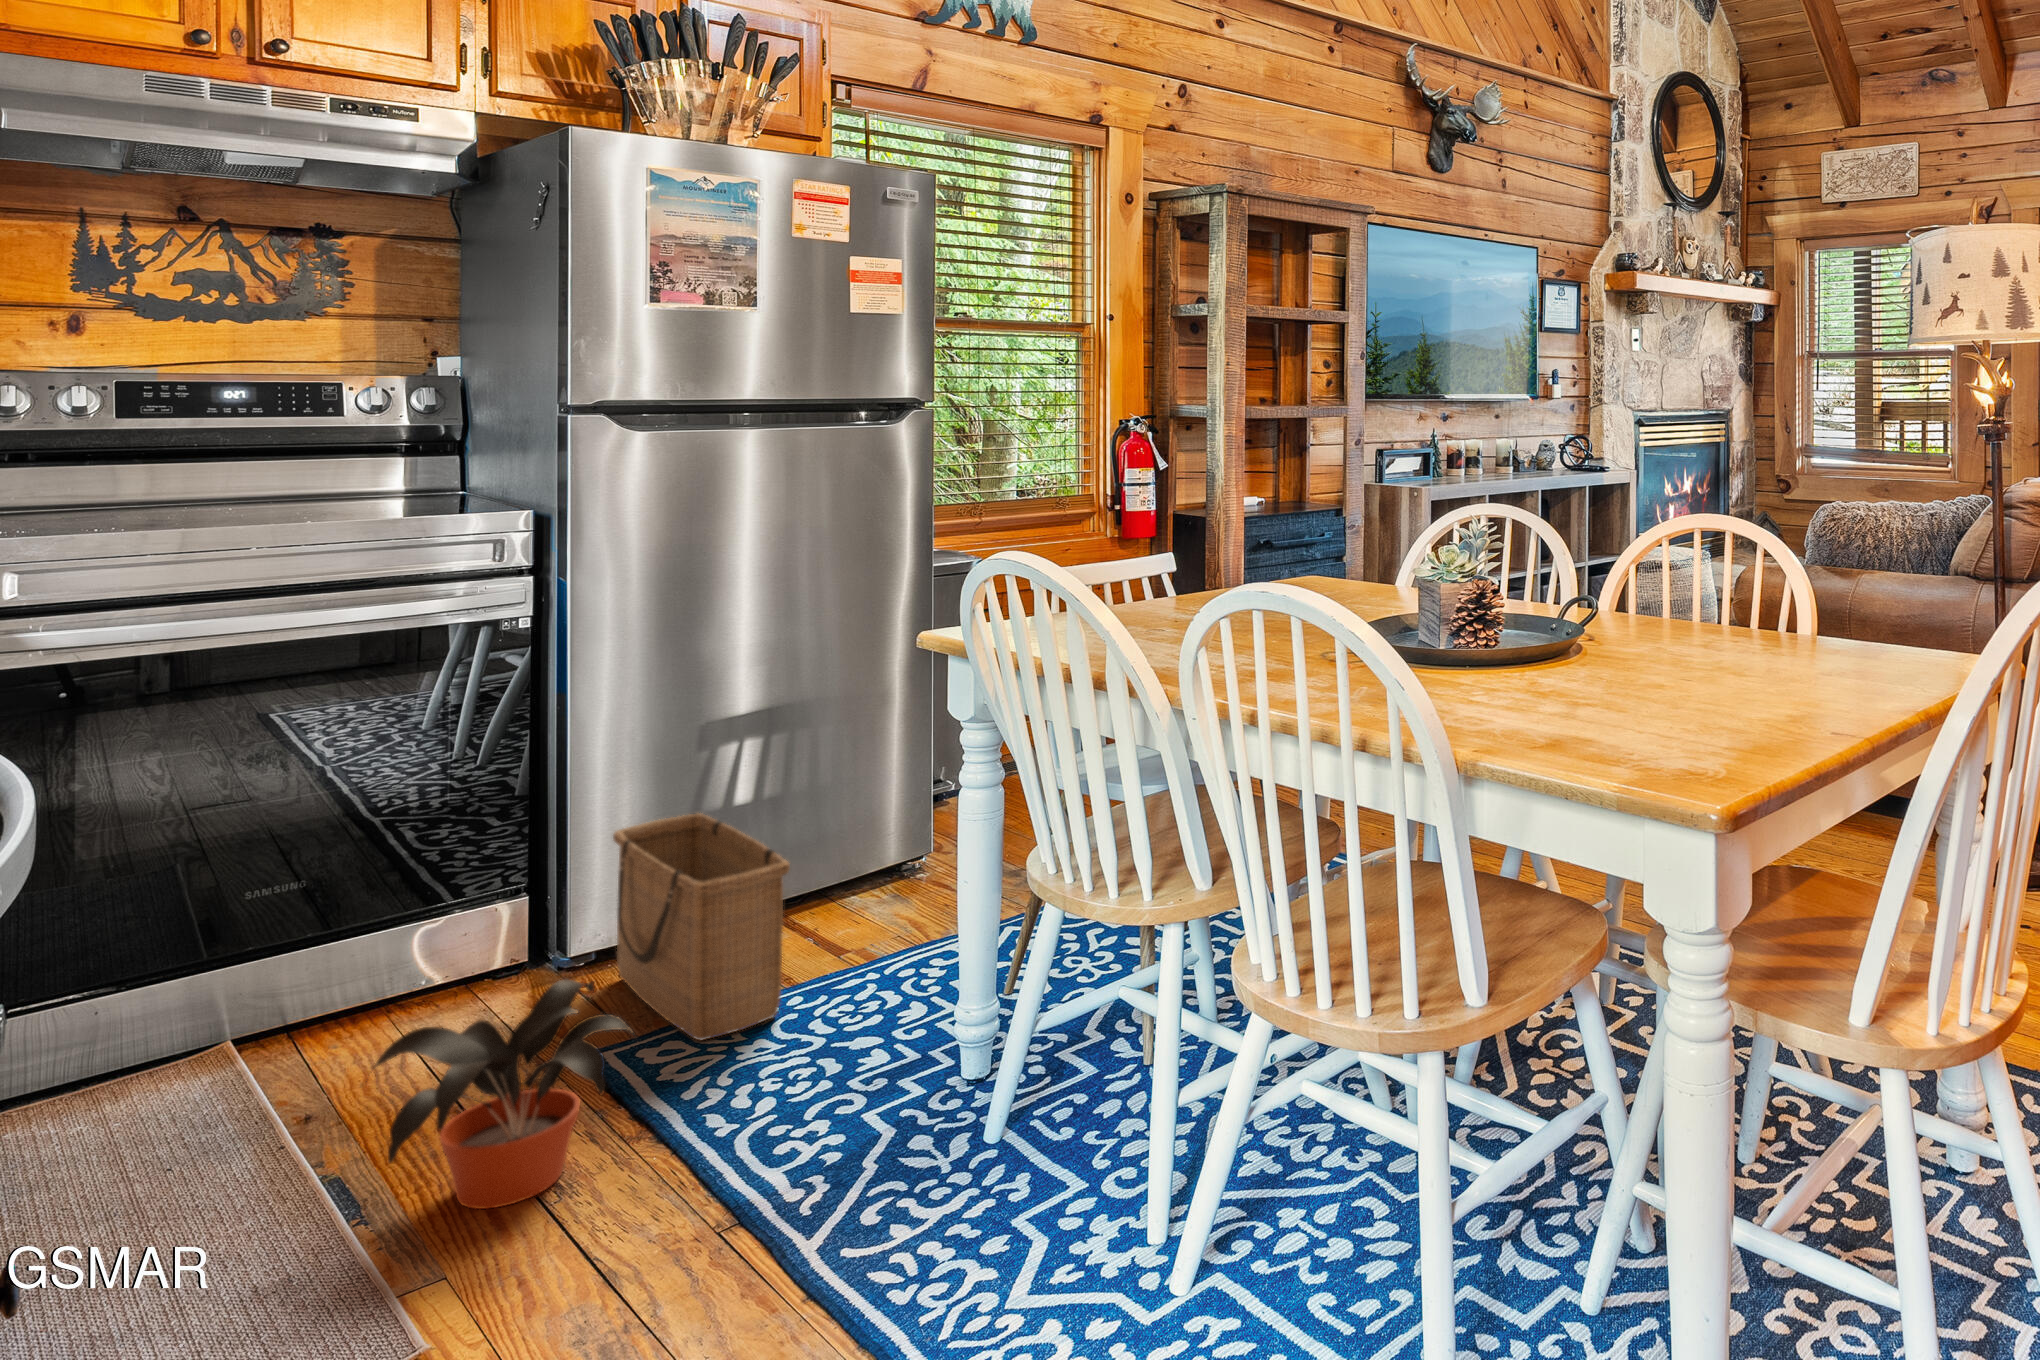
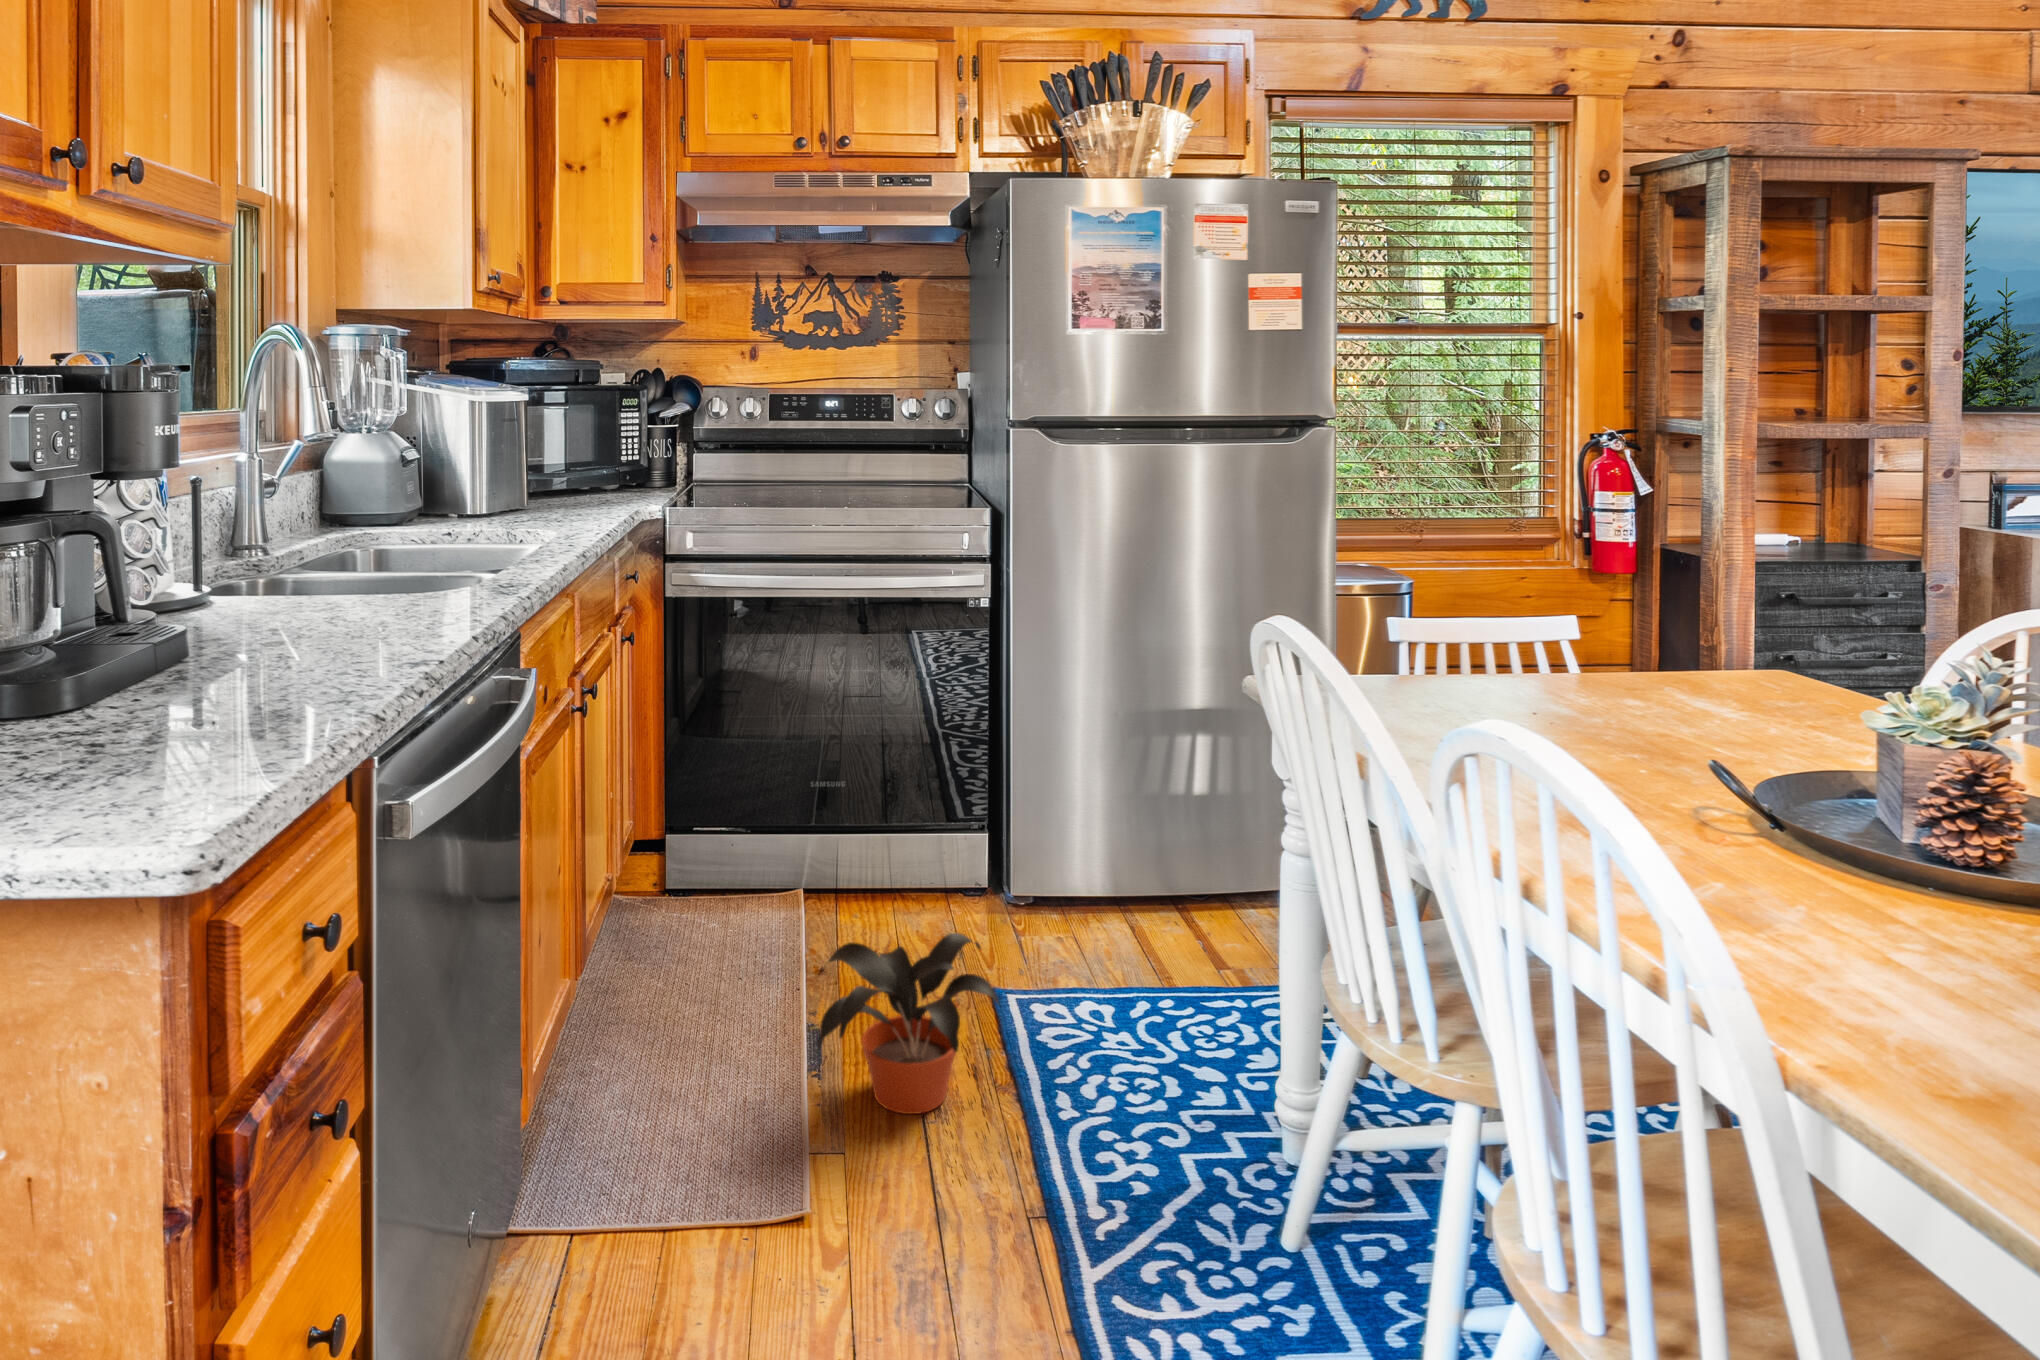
basket: present [613,813,790,1040] -> none [1044,793,1161,1014]

